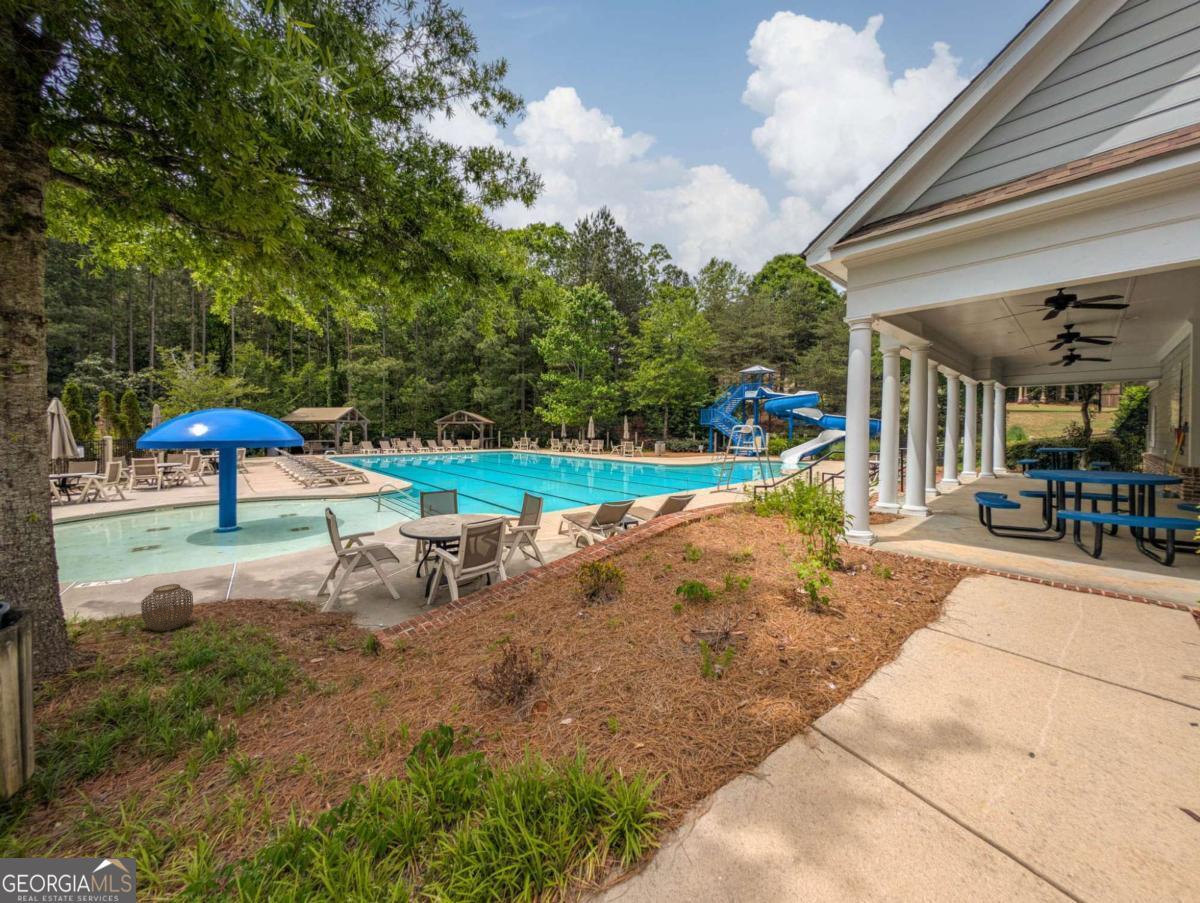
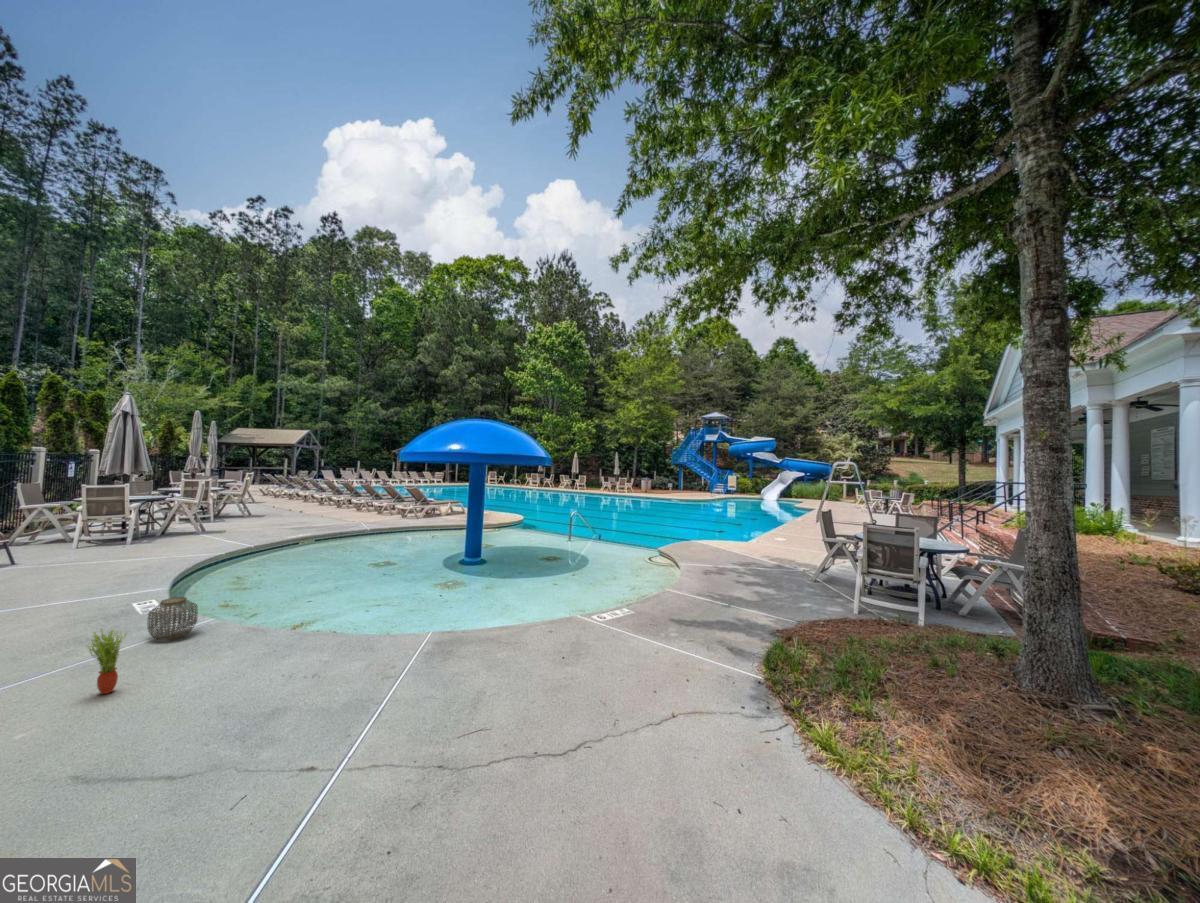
potted plant: none [75,618,118,687] -> present [86,629,127,694]

